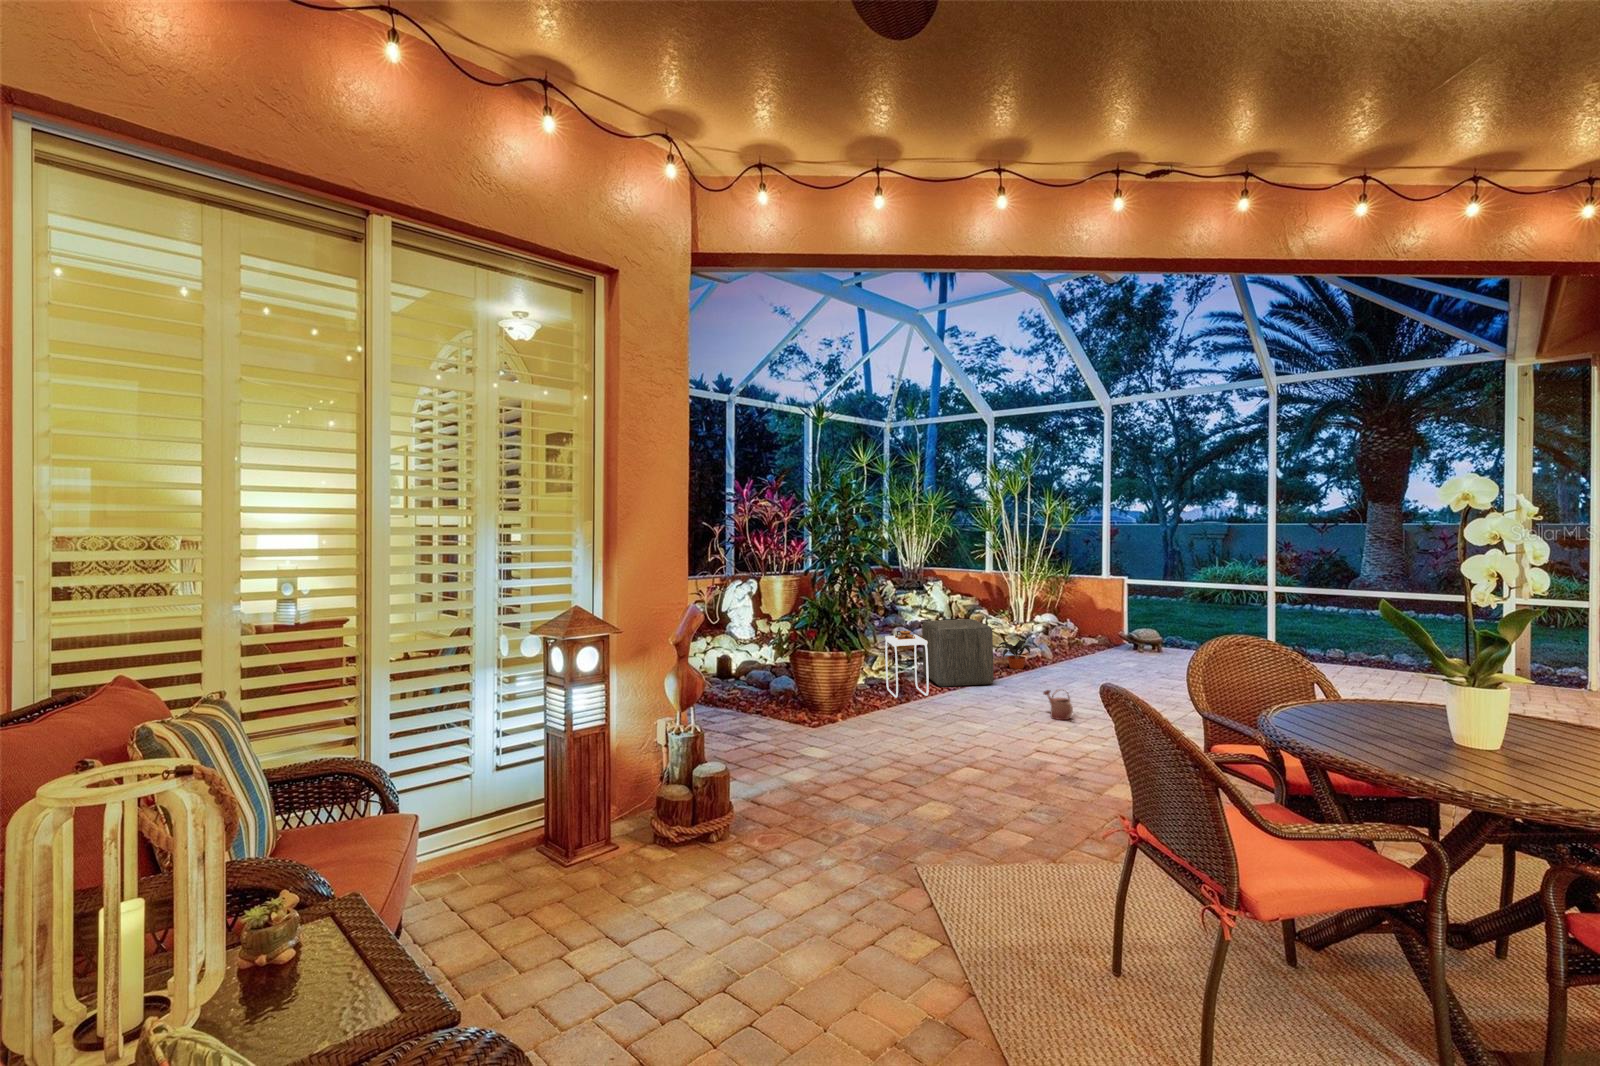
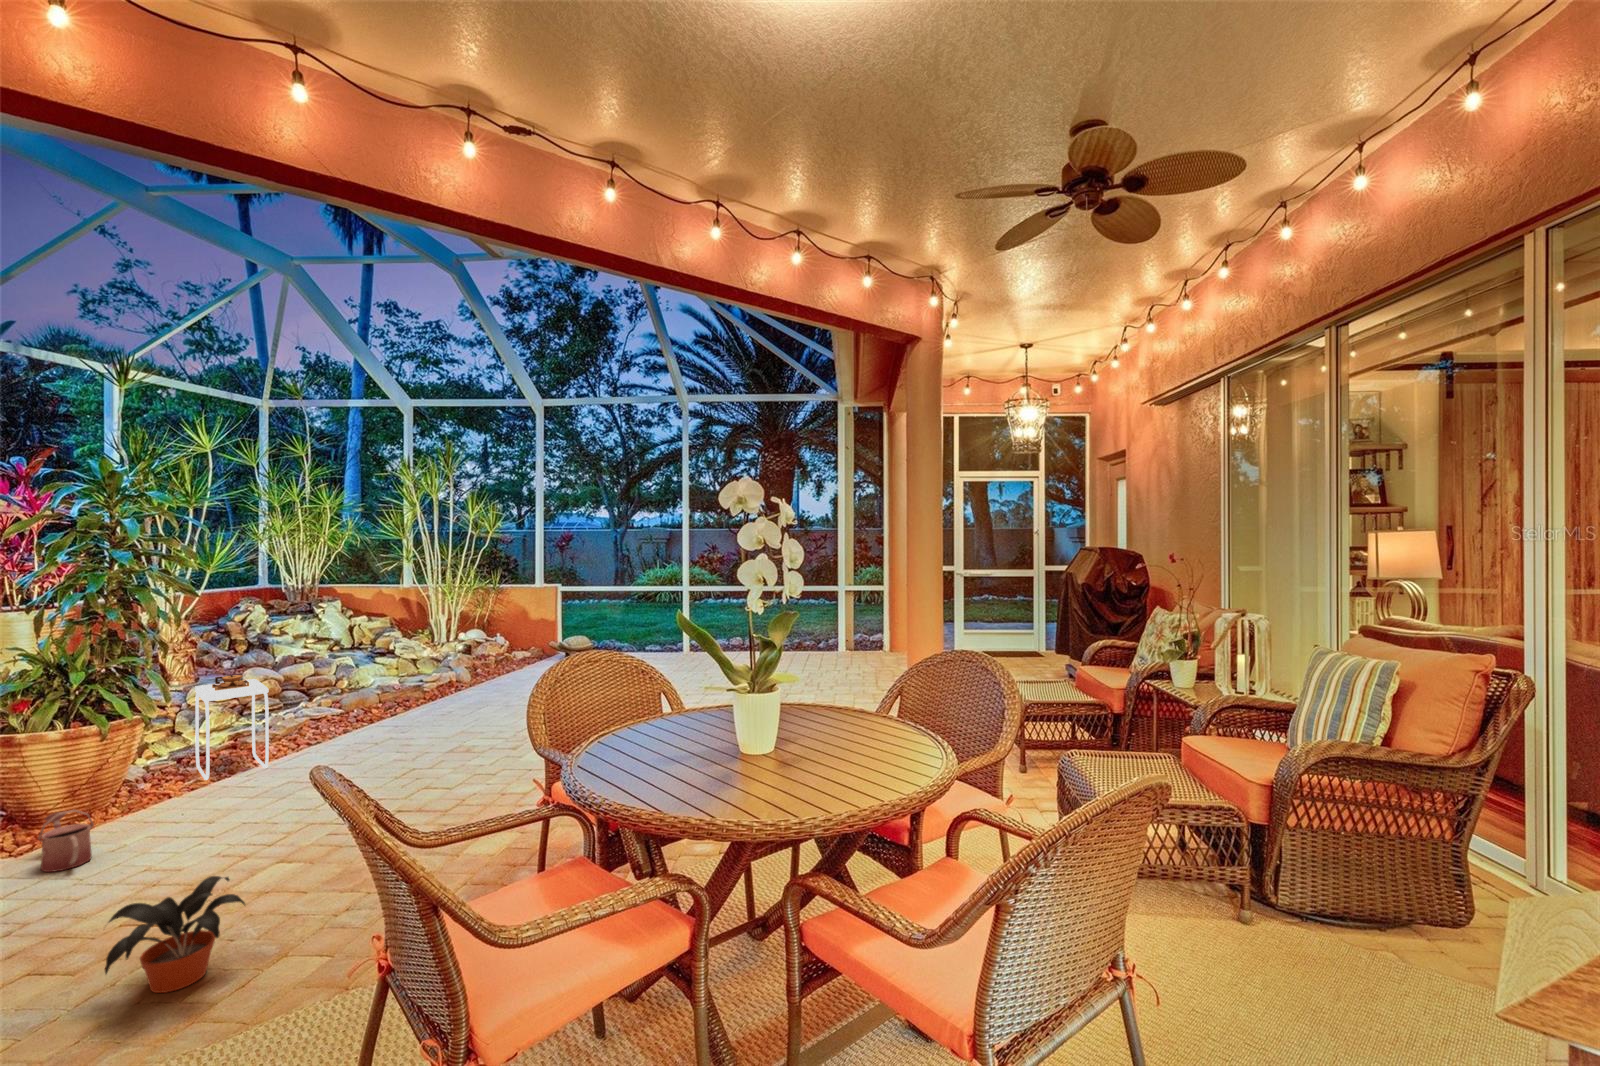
ottoman: present [922,619,994,687] -> none [276,648,384,747]
potted plant: present [999,640,1031,669] -> present [105,876,245,993]
watering can: present [1043,690,1073,720] -> present [38,810,94,872]

